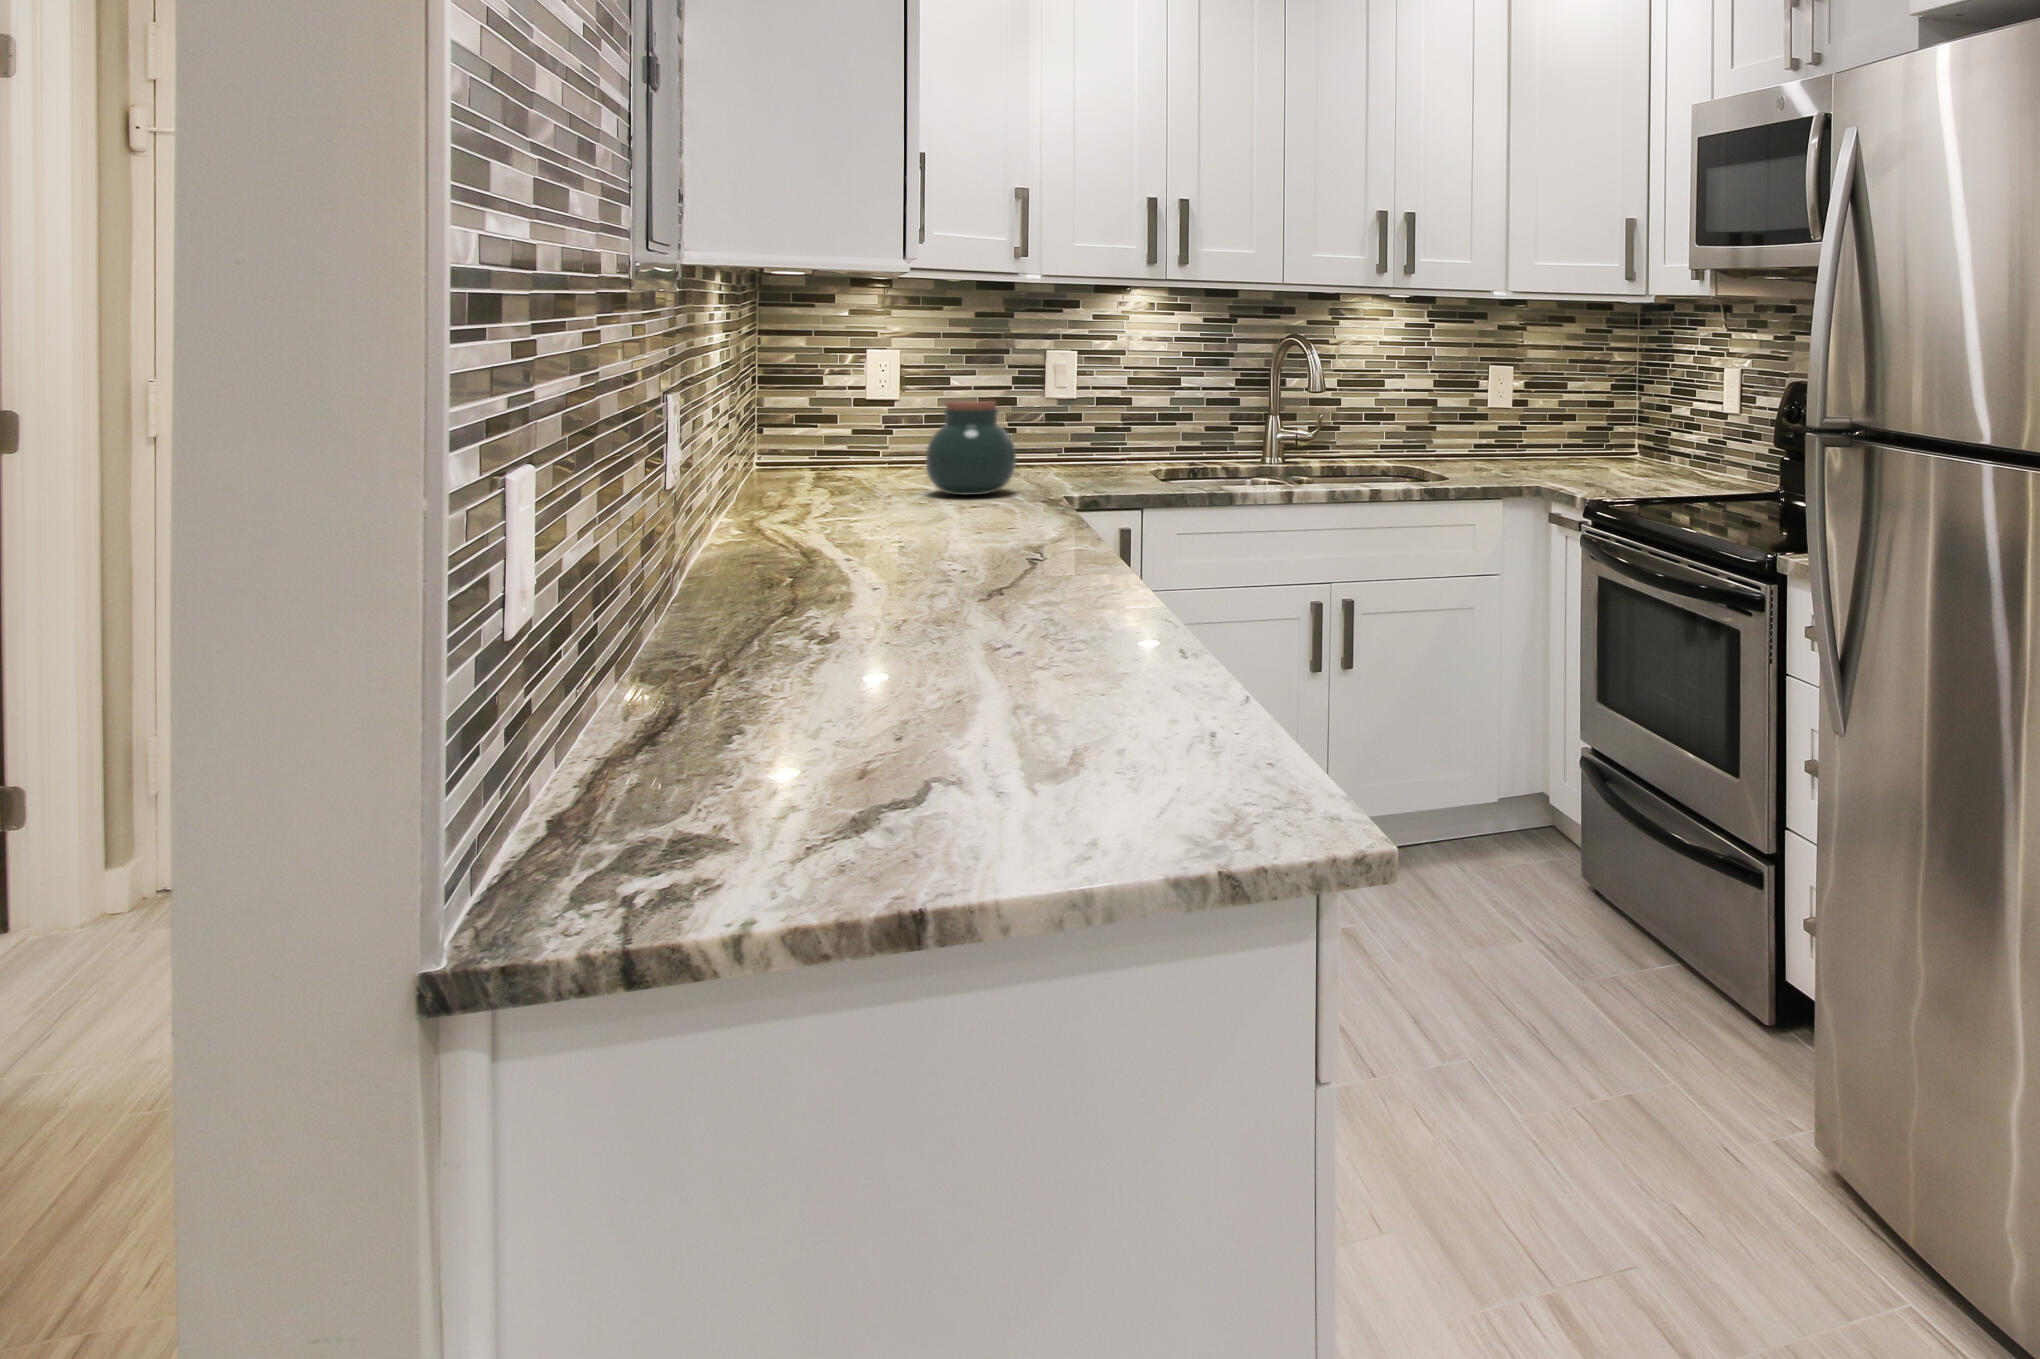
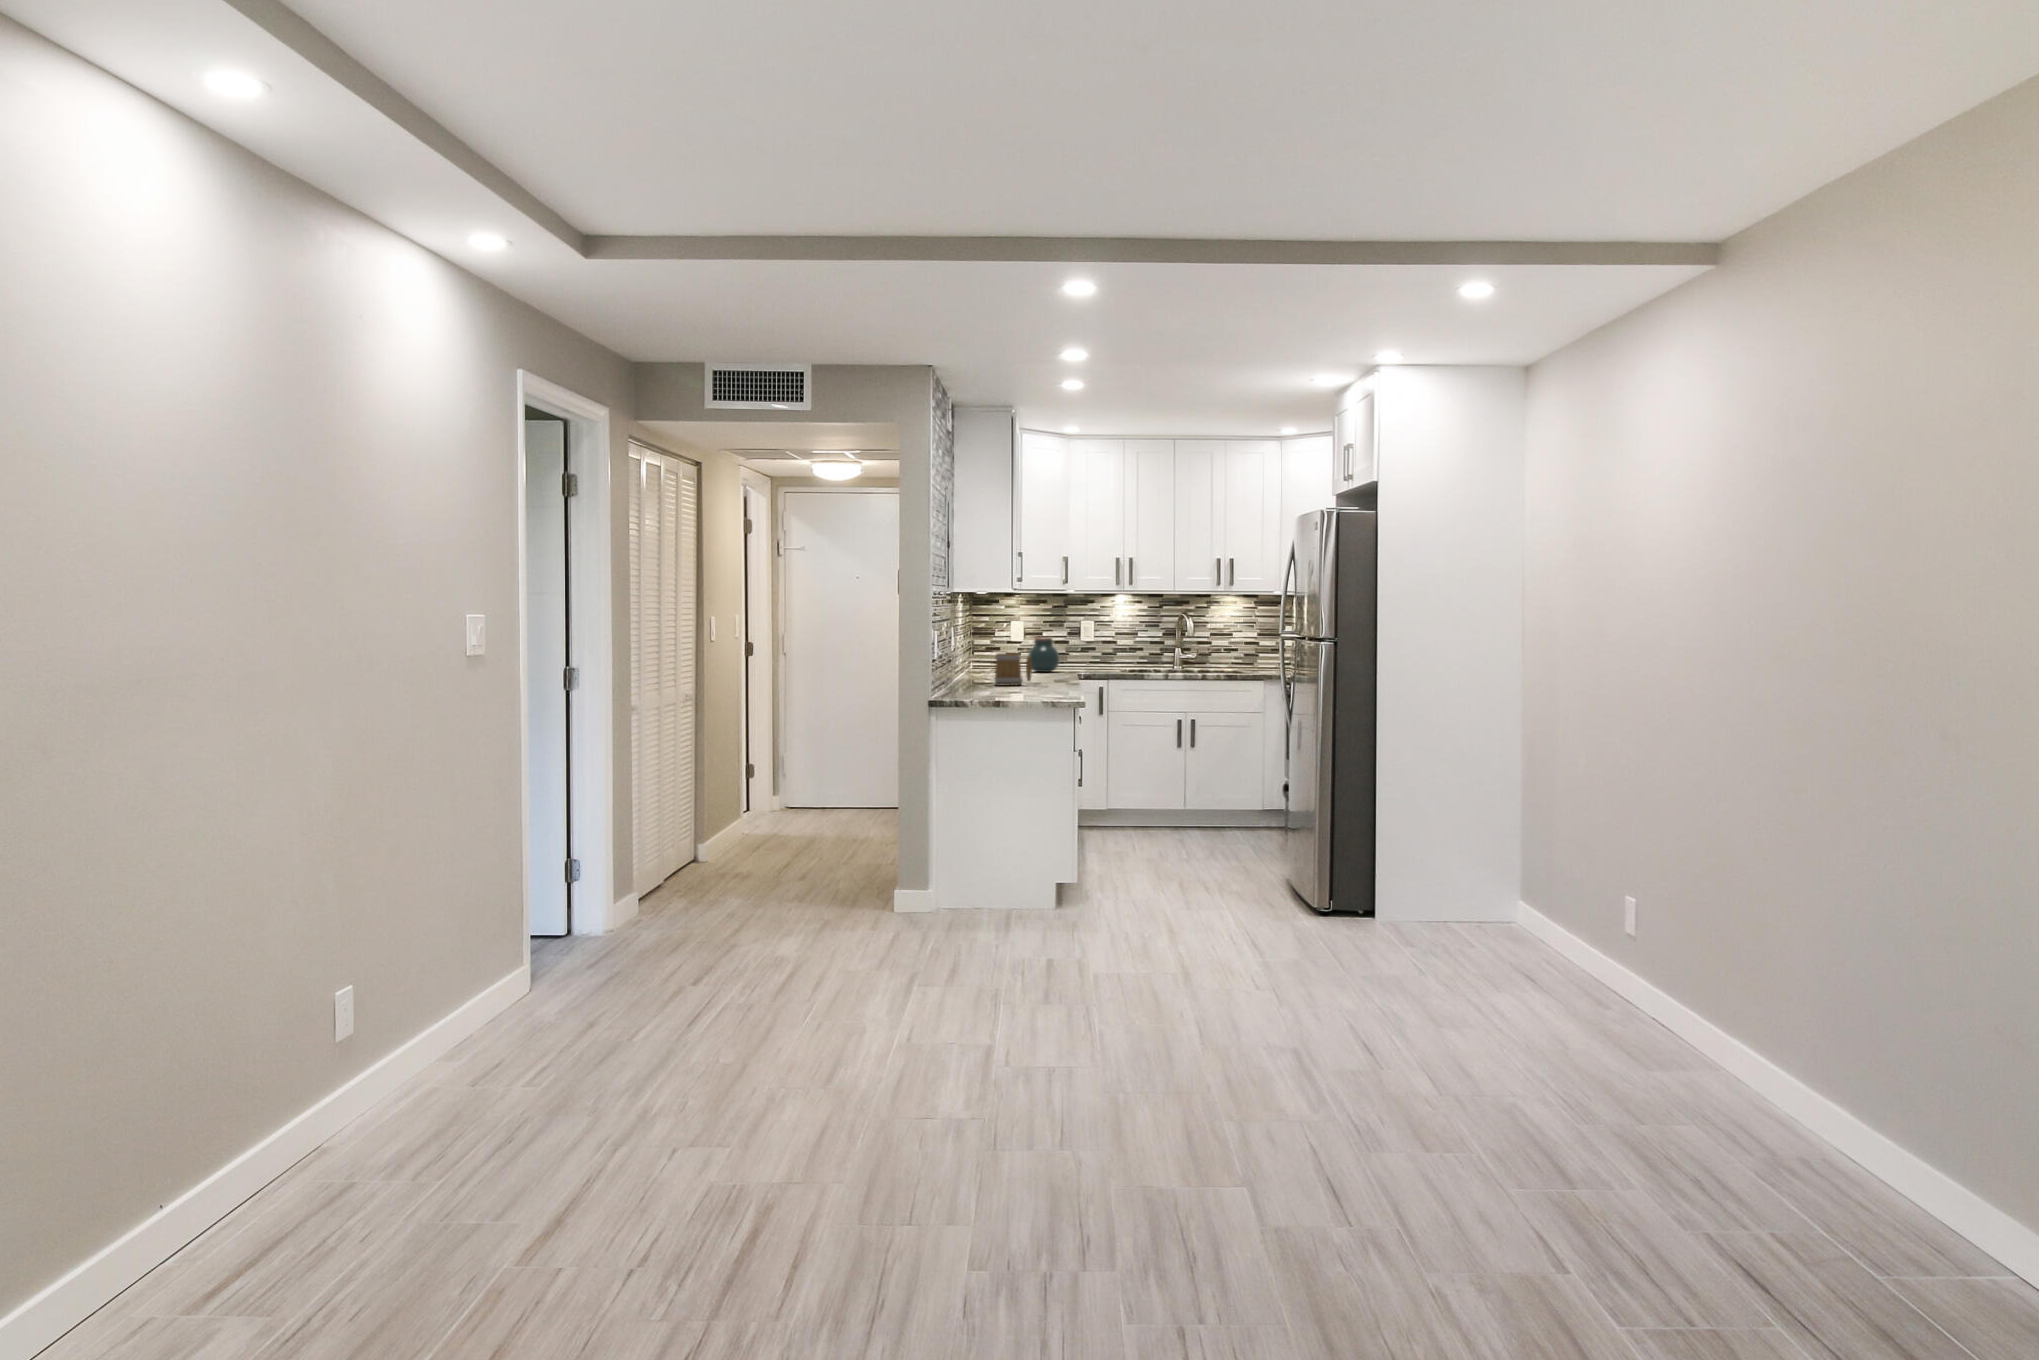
mug: none [898,513,1044,646] -> present [994,653,1032,686]

